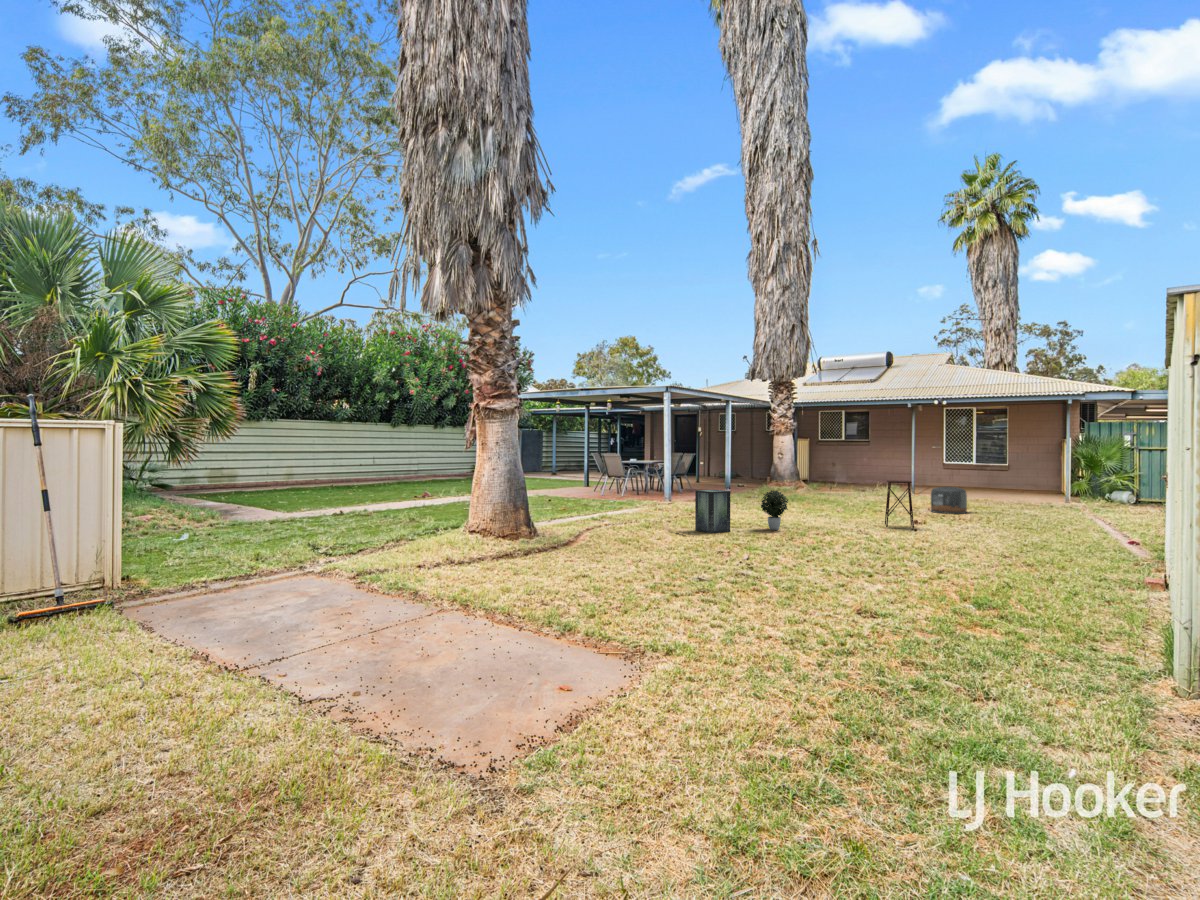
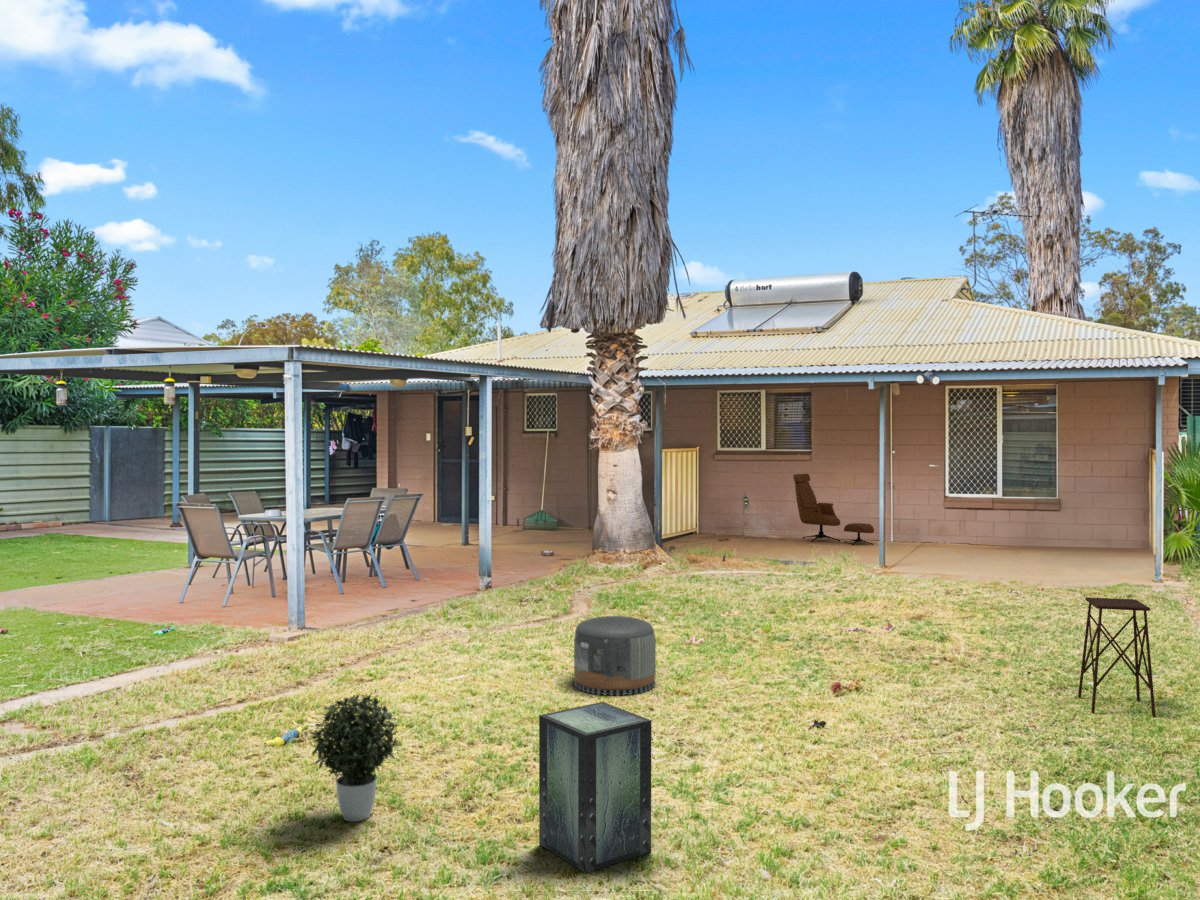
lounge chair: none [863,453,908,488] -> present [793,474,874,545]
side table: present [885,480,914,529] -> present [1078,597,1156,717]
pouf: present [931,487,967,514] -> present [574,616,656,696]
storage box: present [695,490,730,533] -> present [539,702,651,873]

